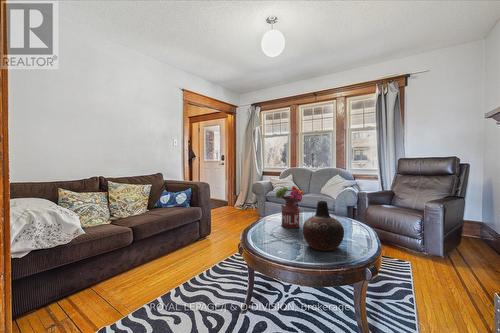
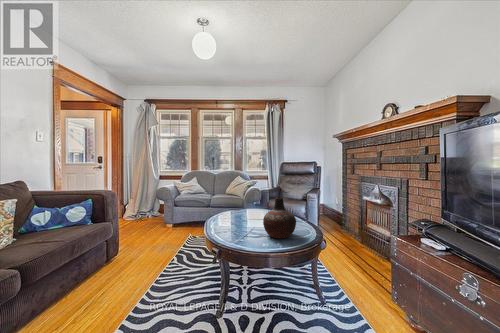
flower arrangement: present [276,186,304,228] -> none [221,187,248,226]

